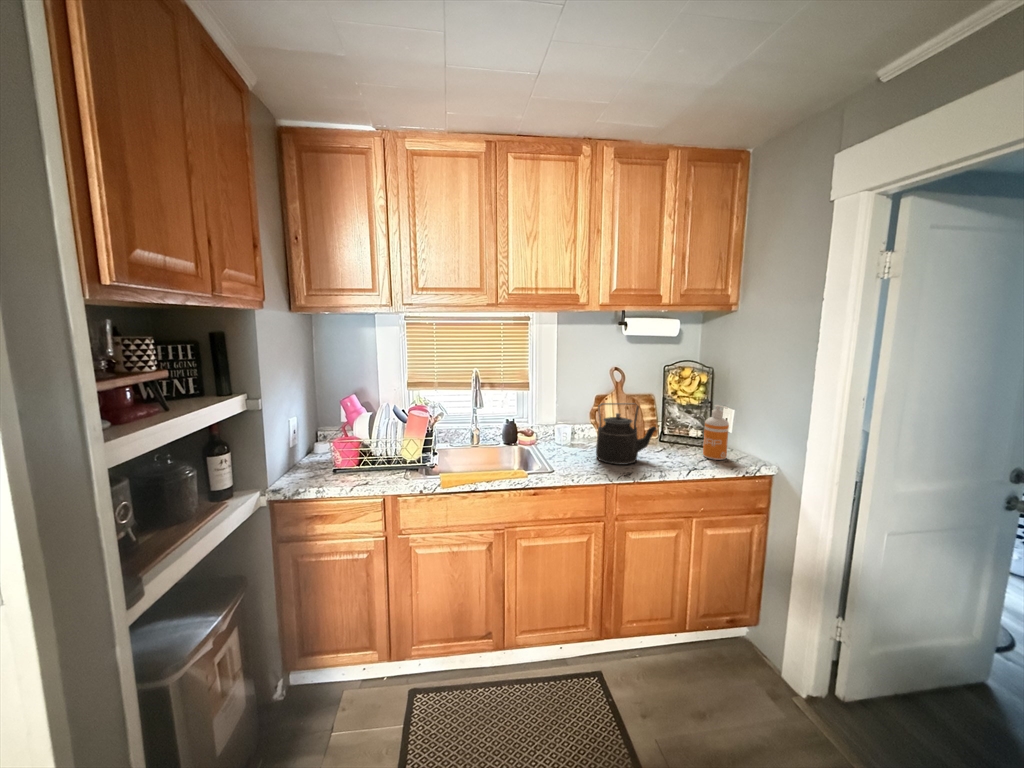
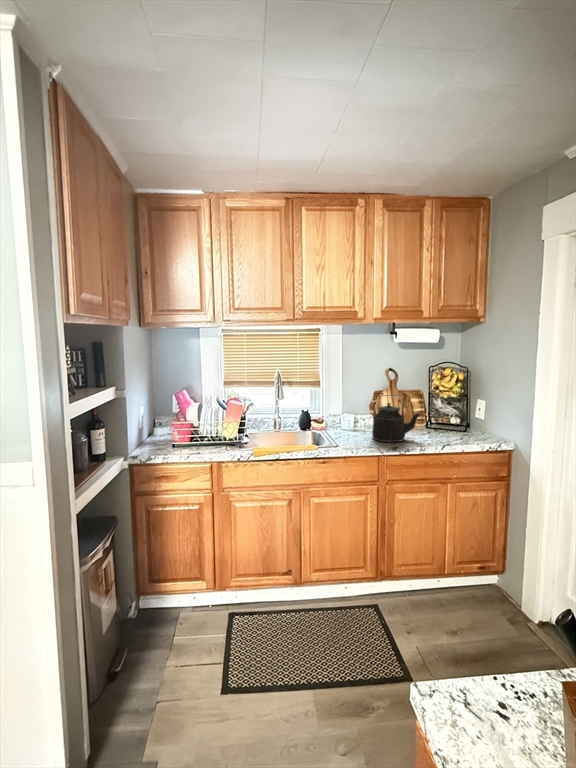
soap dispenser: present [703,405,729,460] -> none [458,396,478,440]

